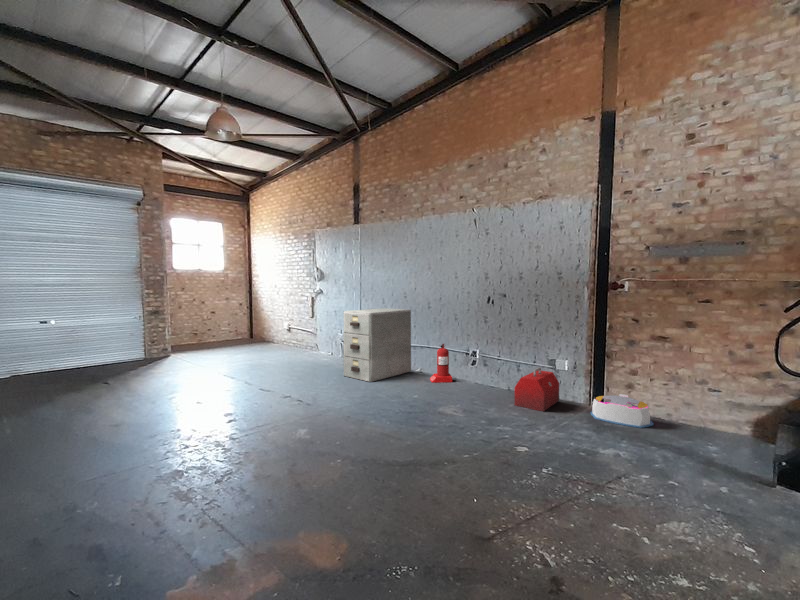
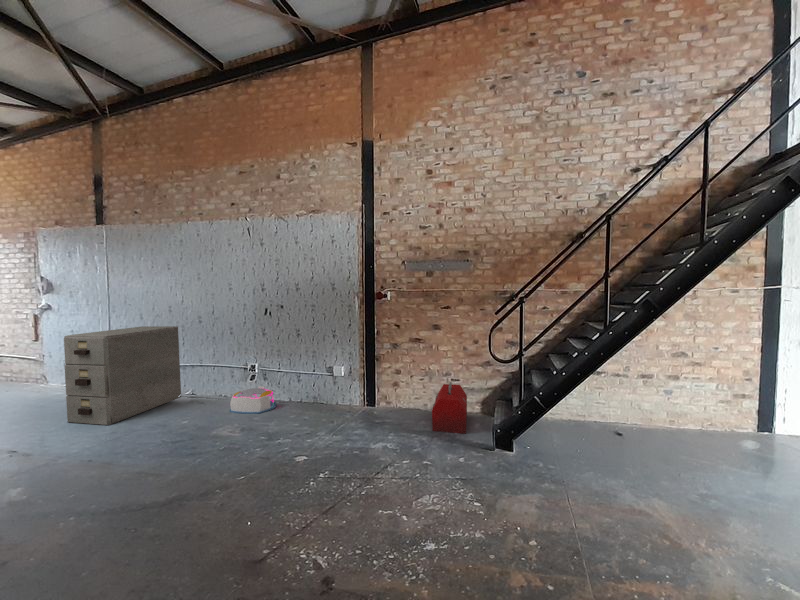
fire extinguisher: present [430,344,452,382] -> none [202,363,229,409]
toolbox: present [515,367,559,411] -> present [432,382,467,434]
storage bin: present [591,394,654,428] -> present [230,386,276,414]

